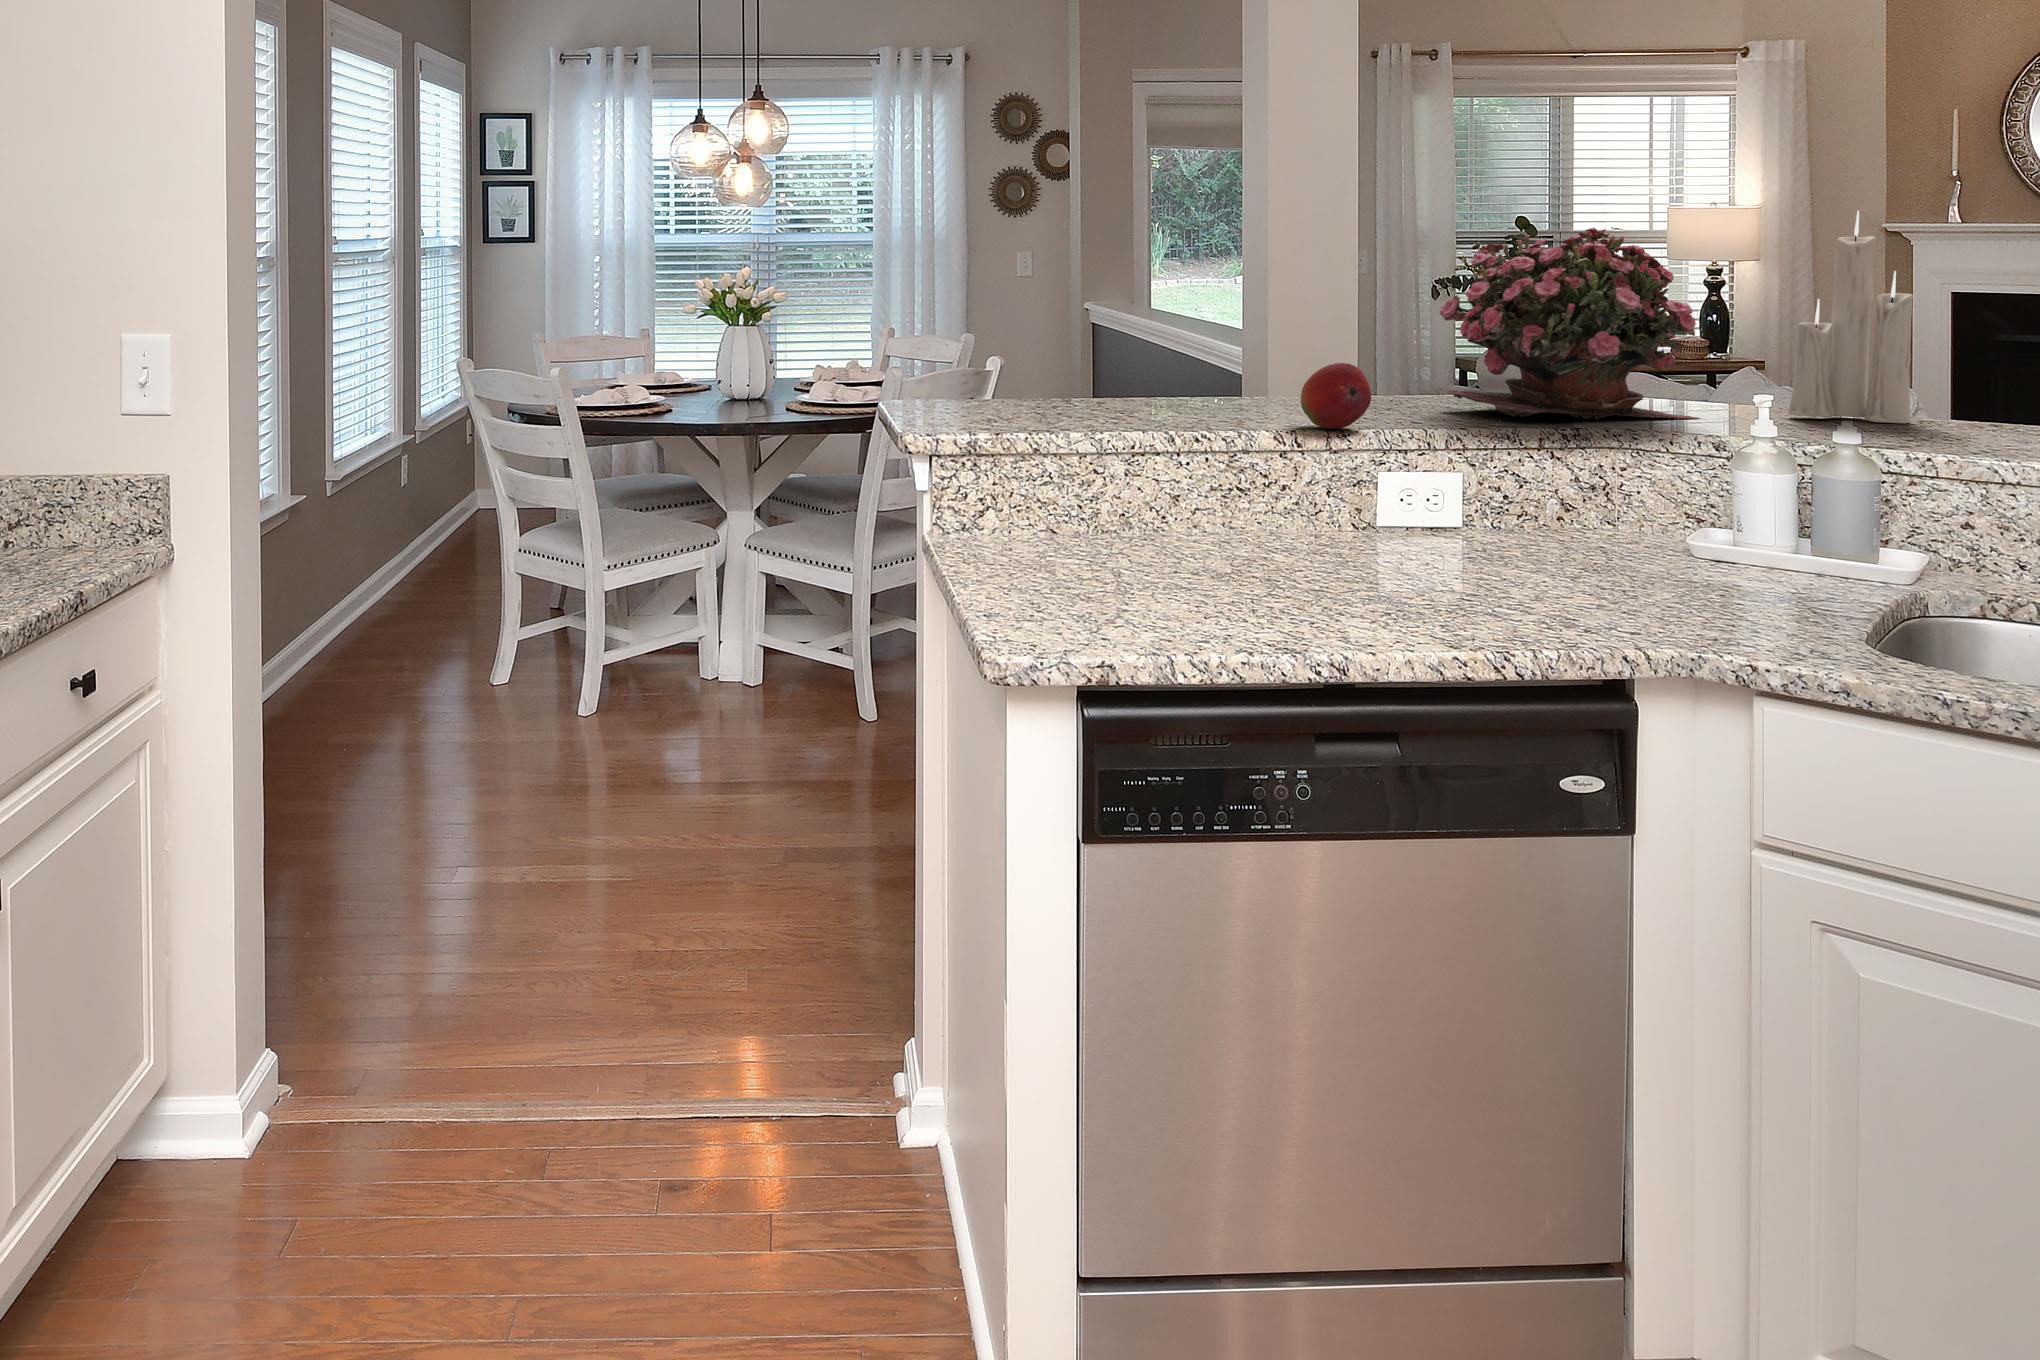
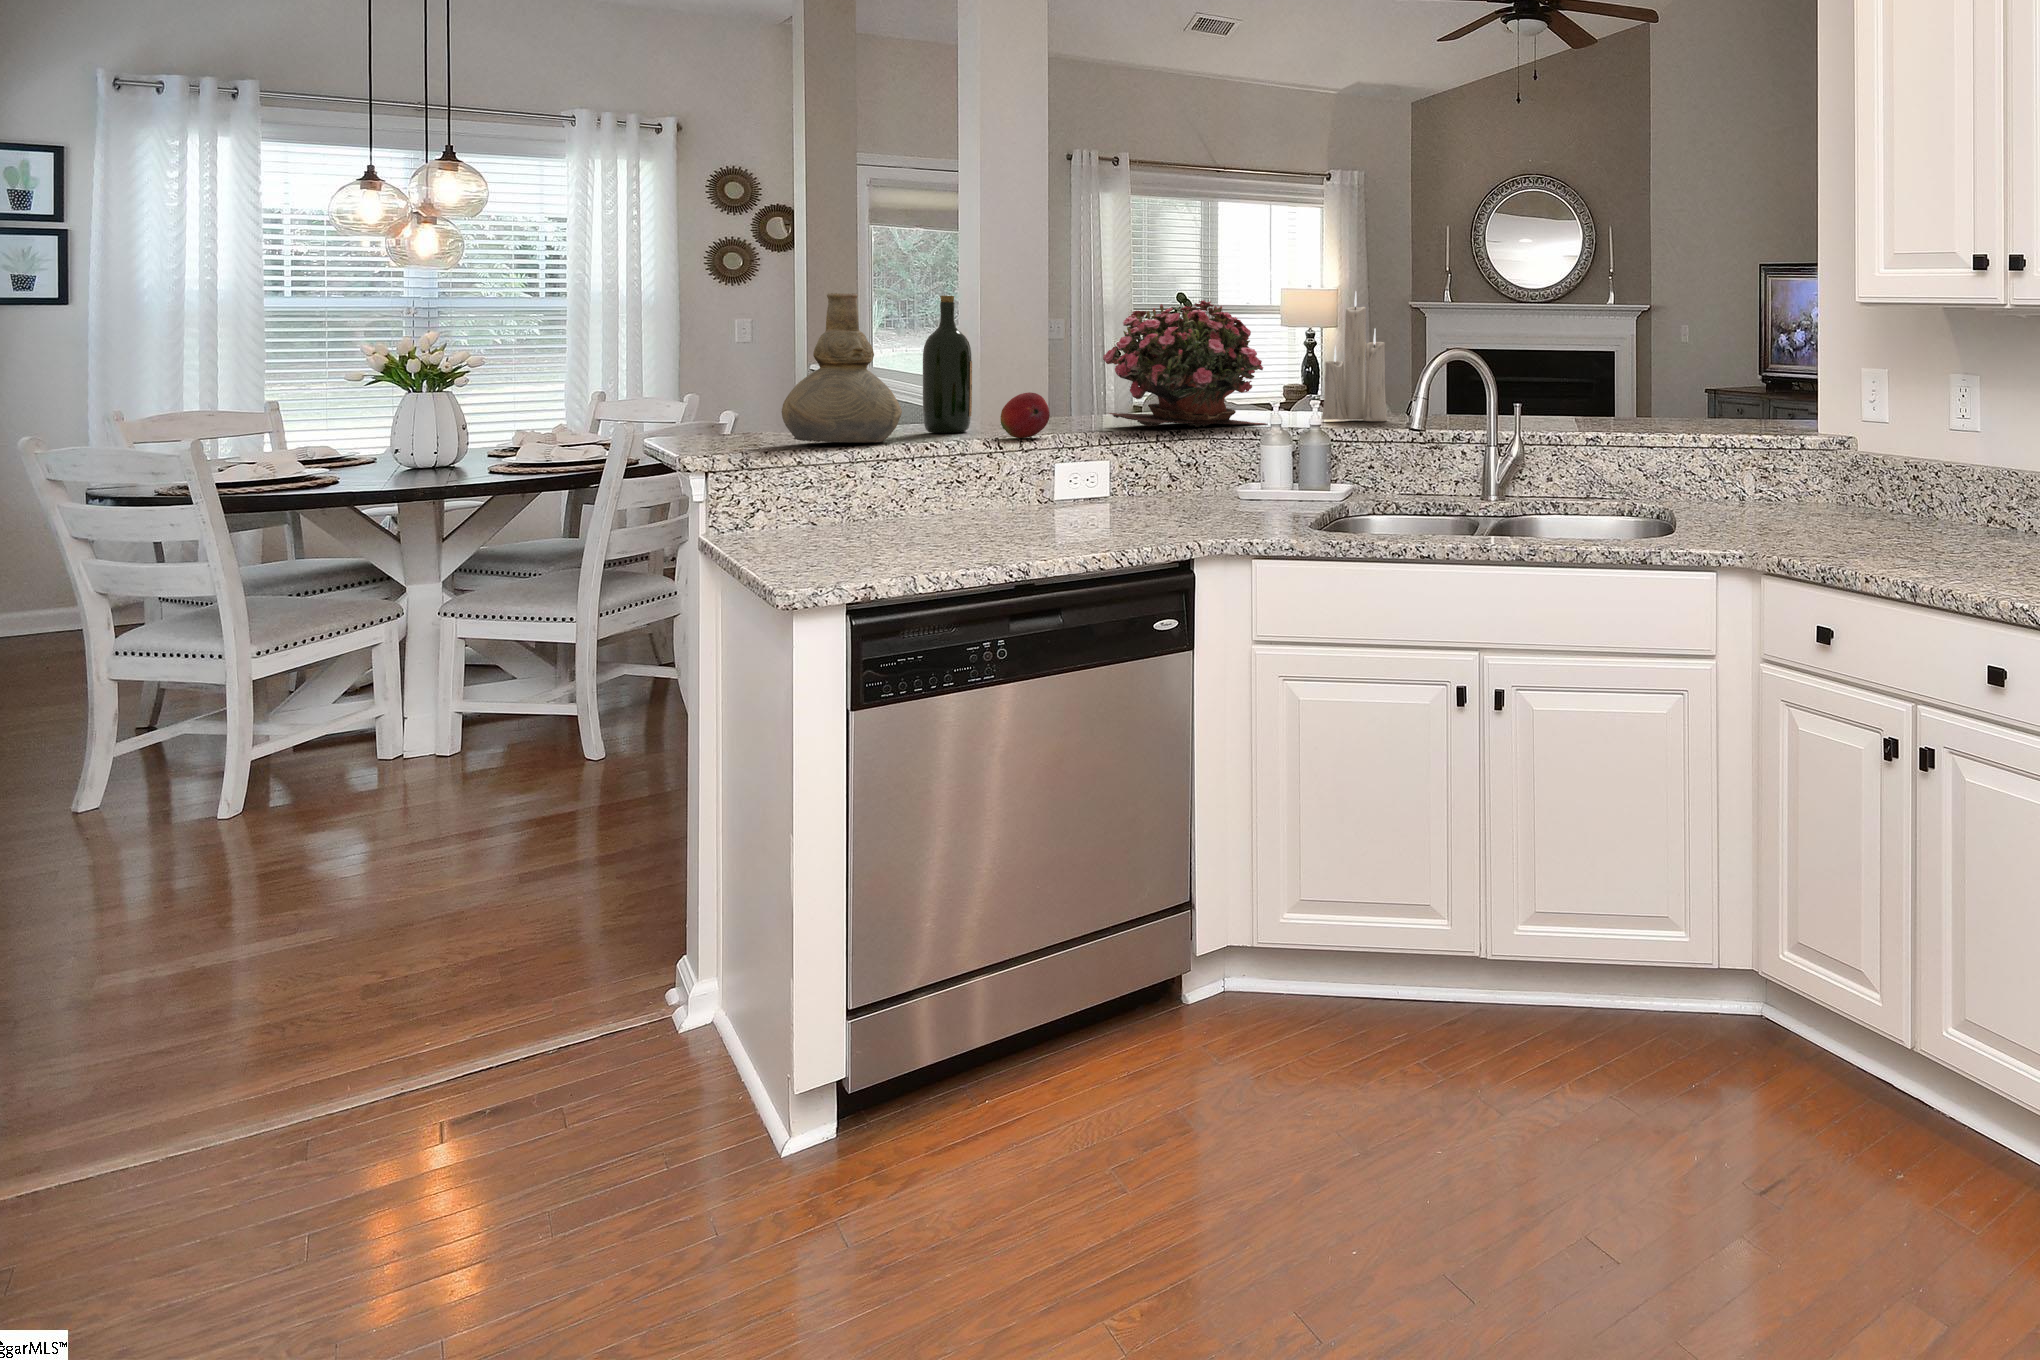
vase: none [1023,222,1170,425] -> present [782,293,902,443]
wine bottle: none [1197,225,1261,410] -> present [923,296,972,433]

